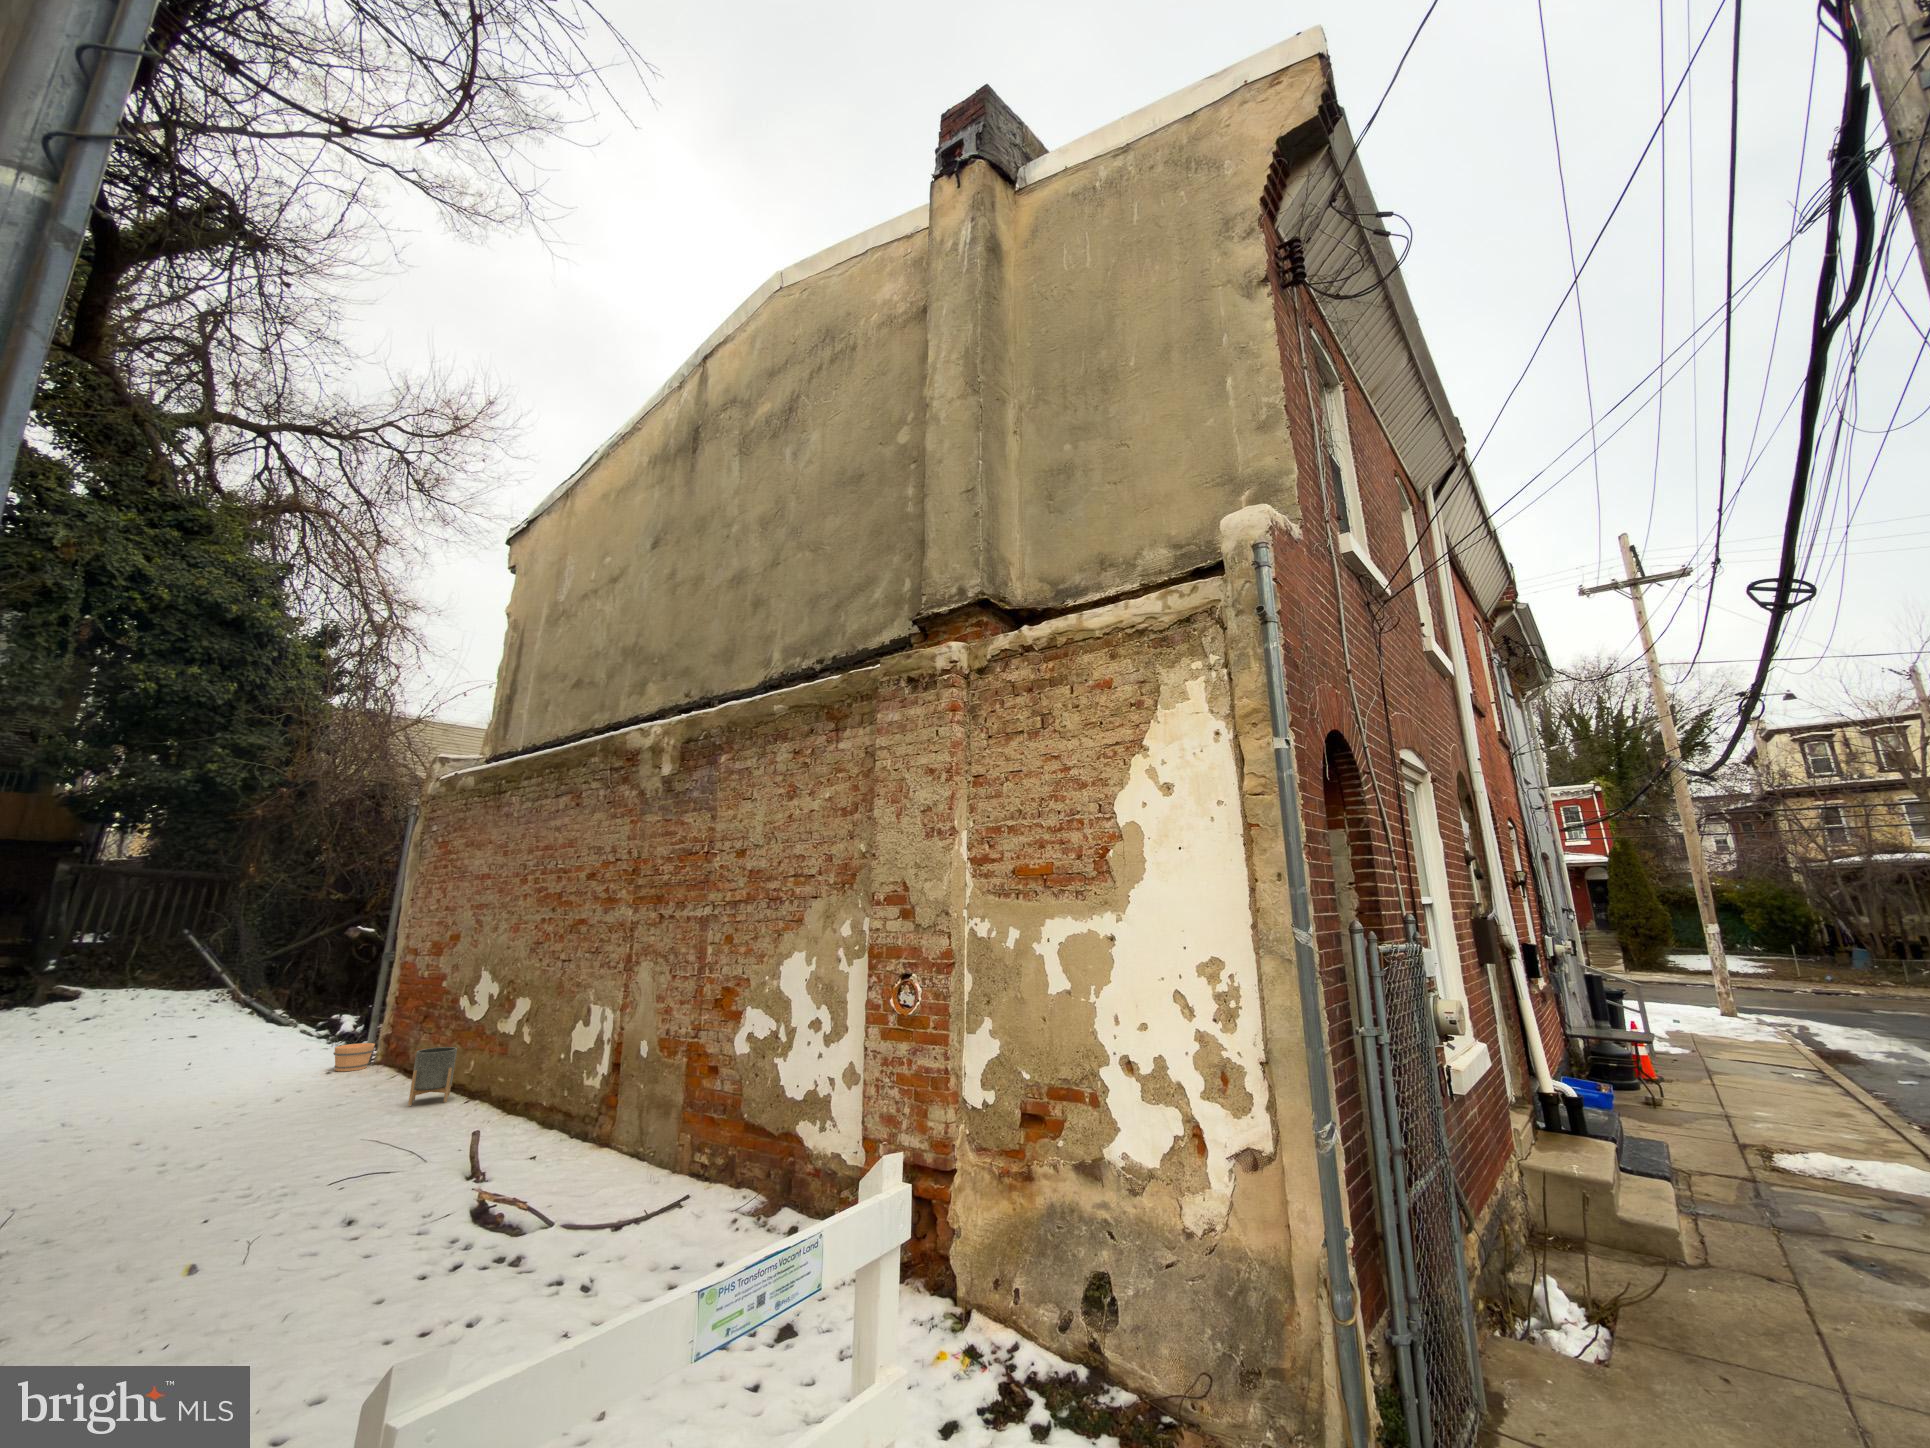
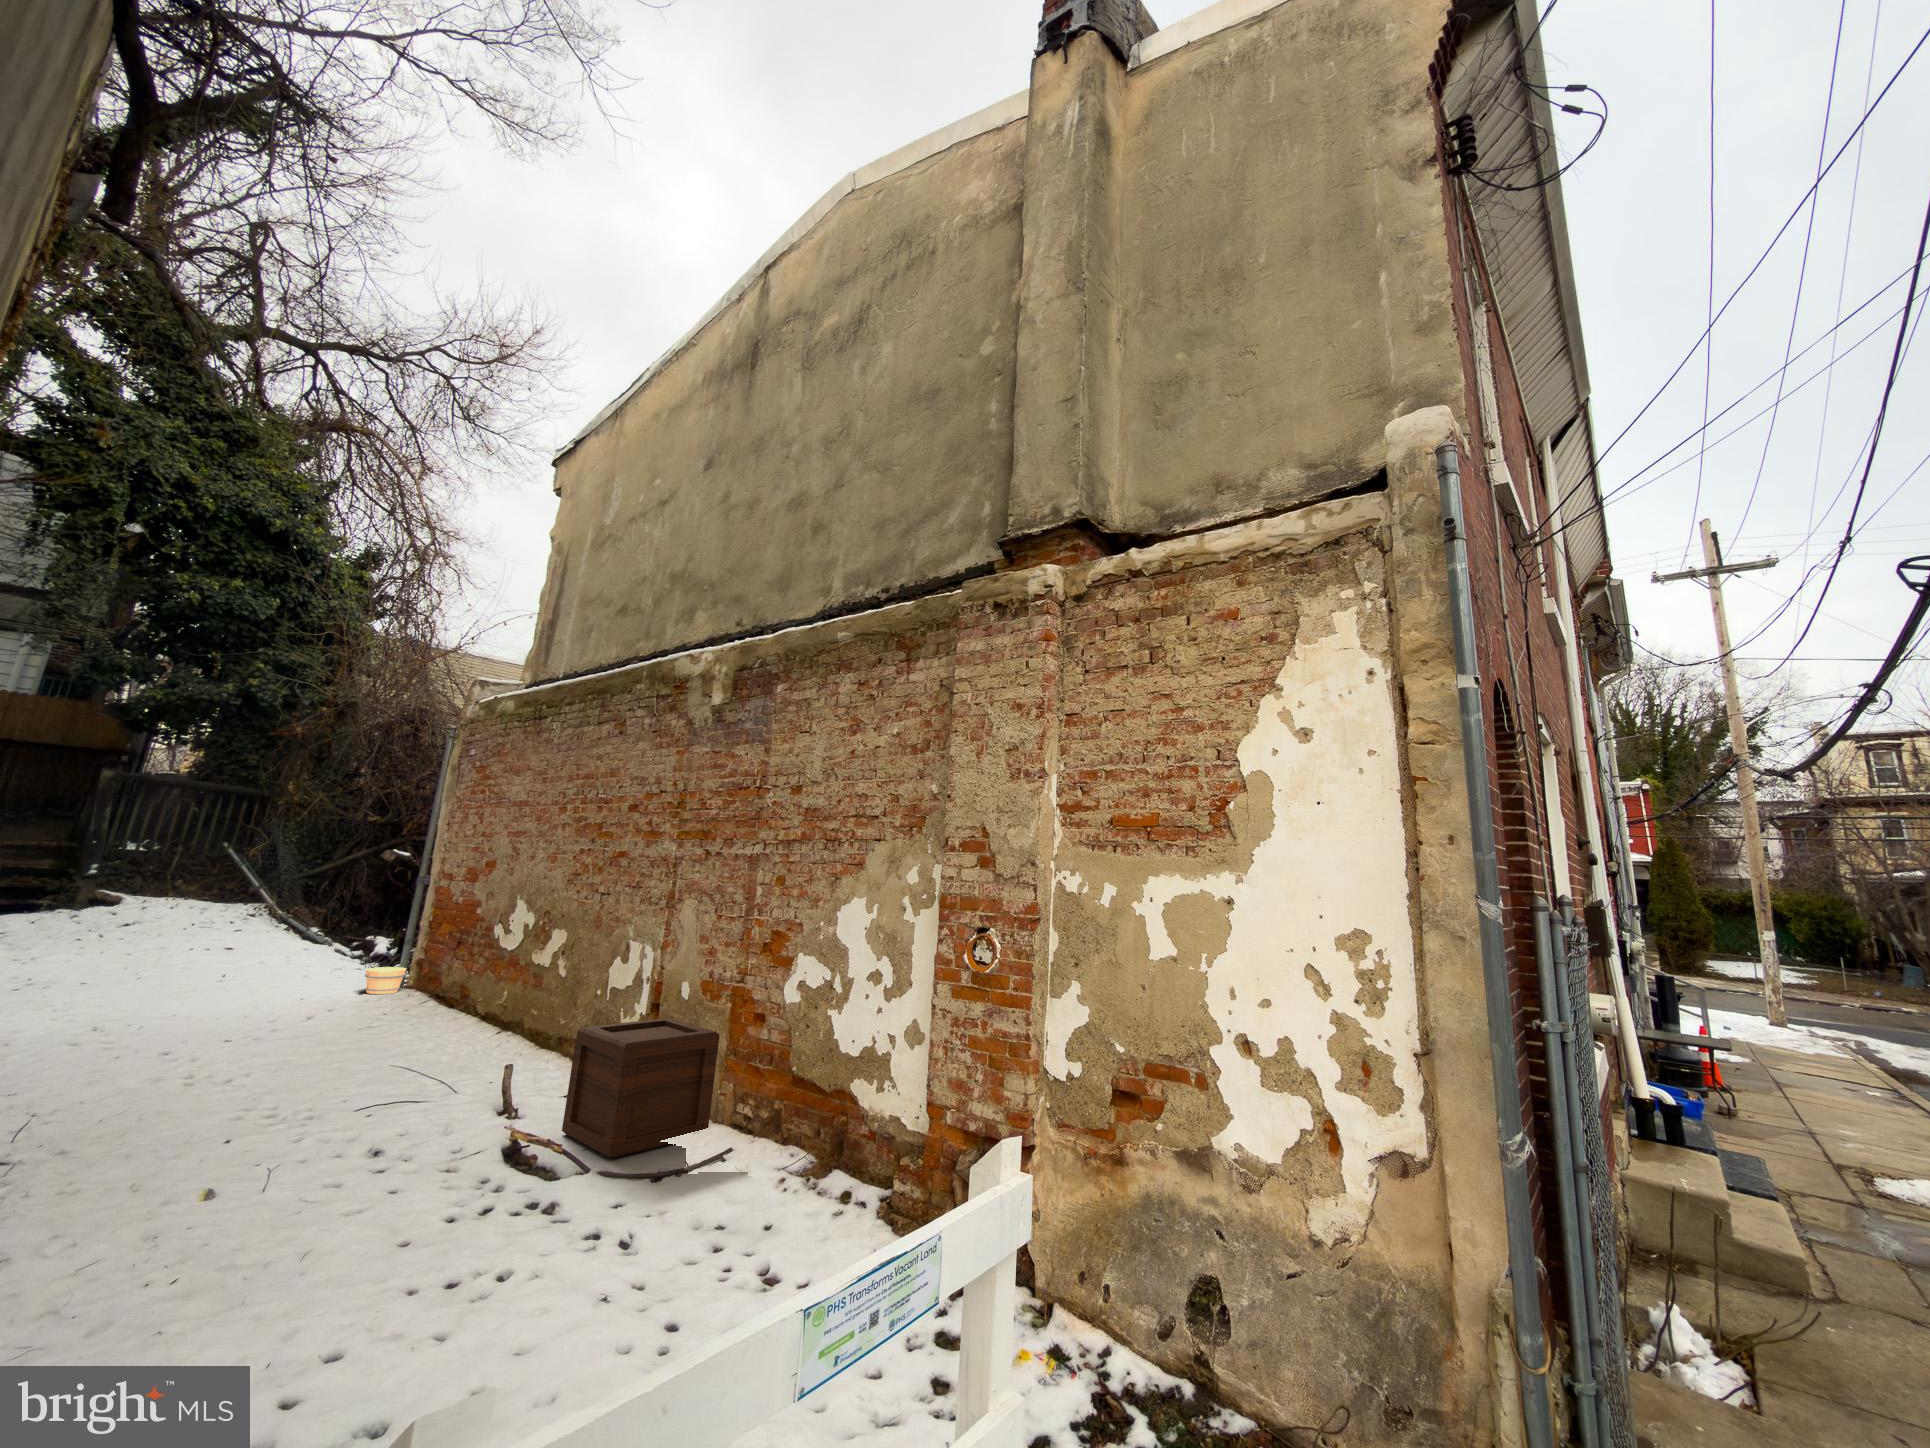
planter: present [408,1047,457,1106] -> none [438,976,489,1034]
wooden crate: none [528,1075,677,1212] -> present [562,1018,720,1158]

